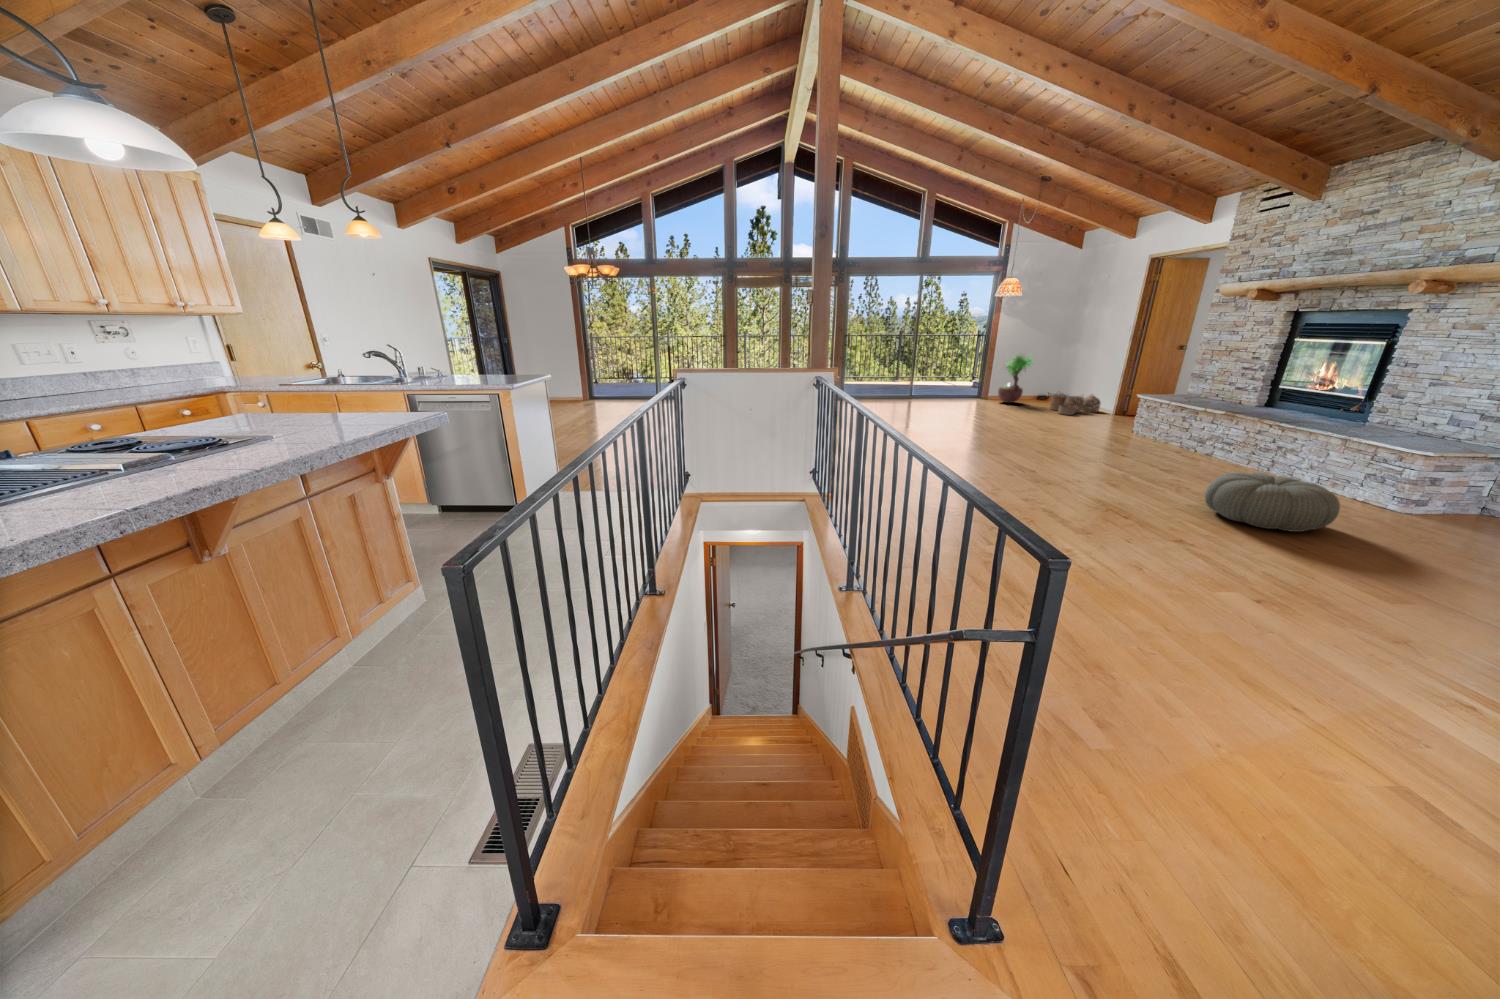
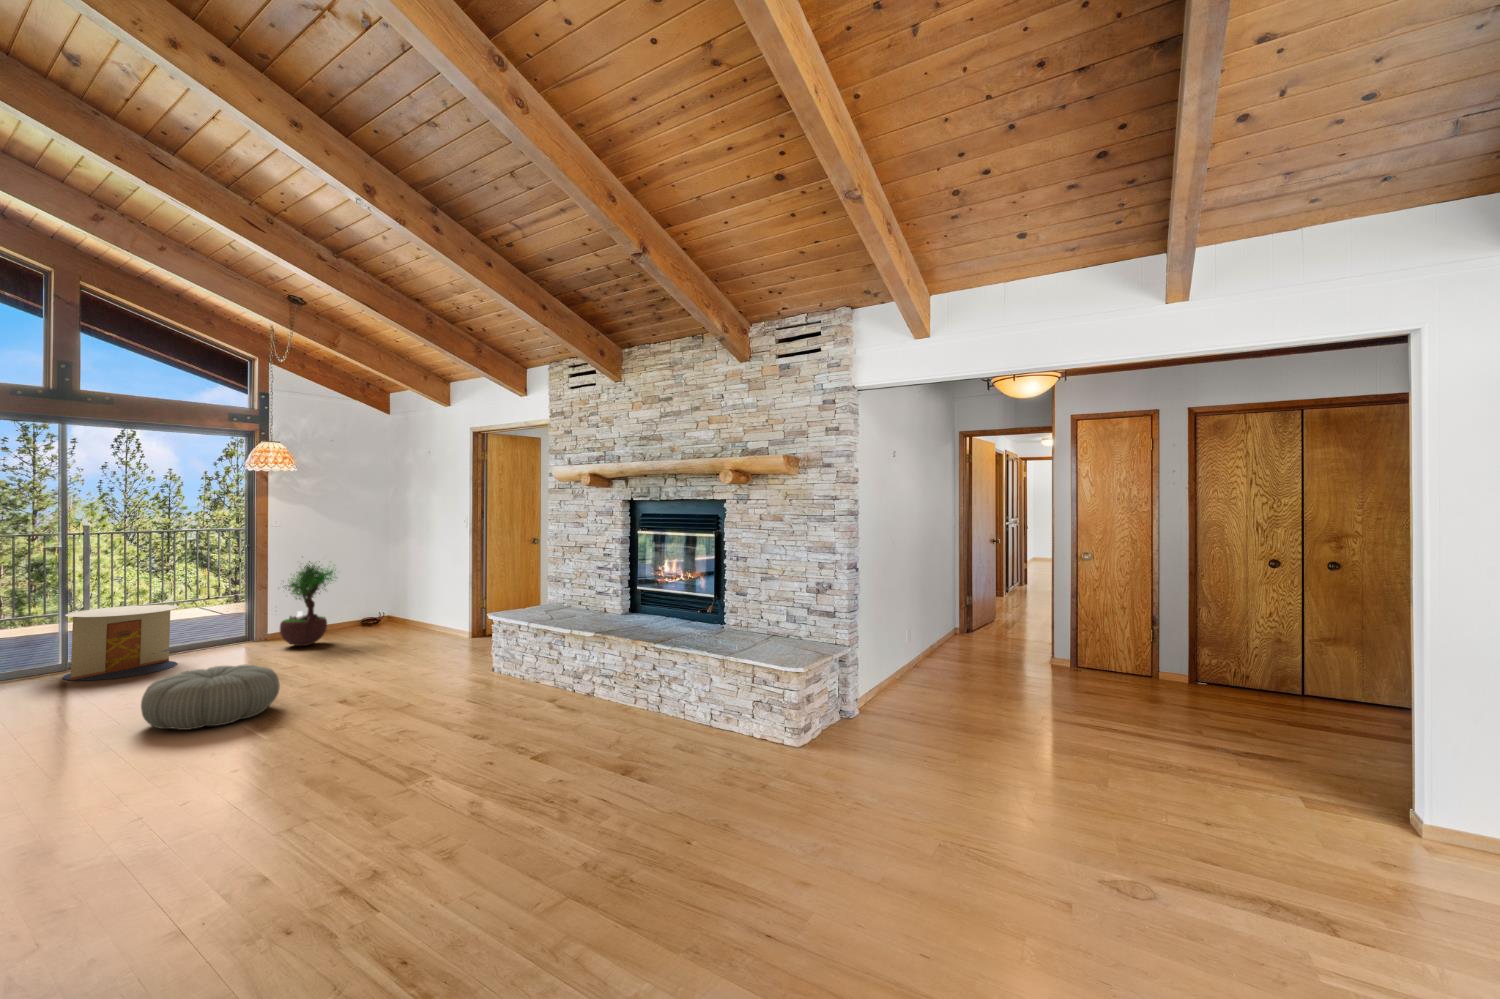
side table: none [914,371,958,404] -> present [63,605,179,681]
woven basket: present [1050,394,1100,415] -> none [375,615,451,655]
pouf: present [1205,472,1340,532] -> present [141,665,280,730]

